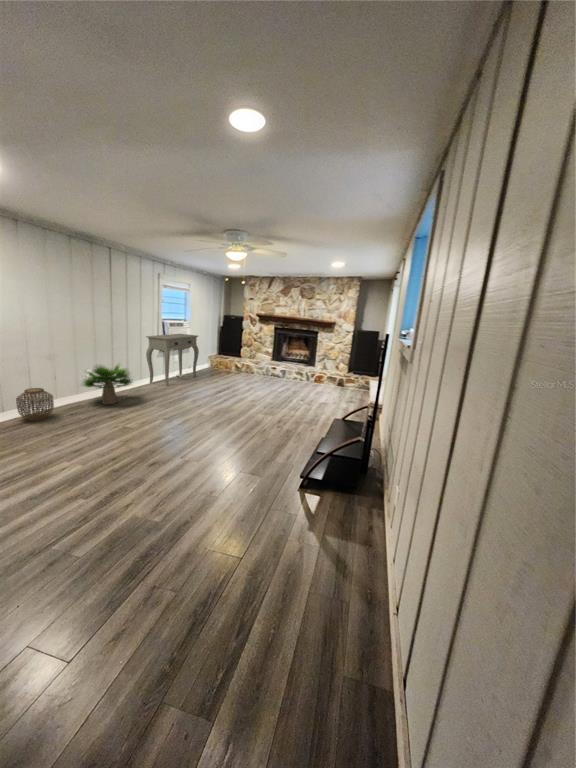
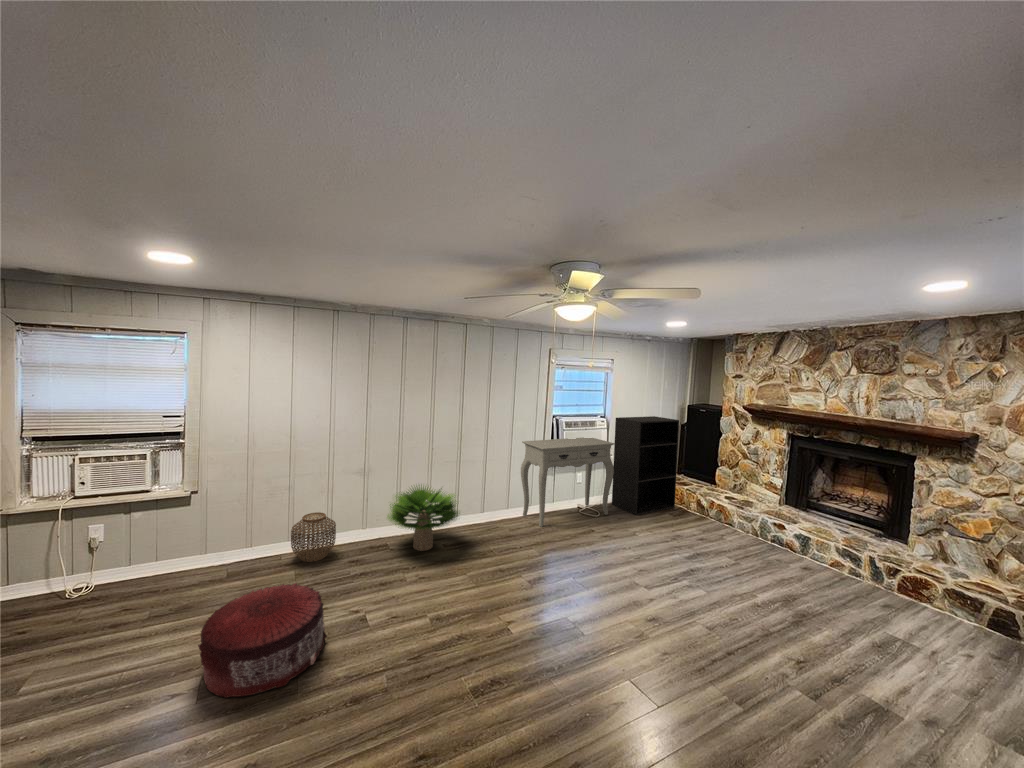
bookshelf: none [193,321,226,376] -> present [612,416,679,515]
pouf: none [61,412,130,458] -> present [198,583,327,698]

